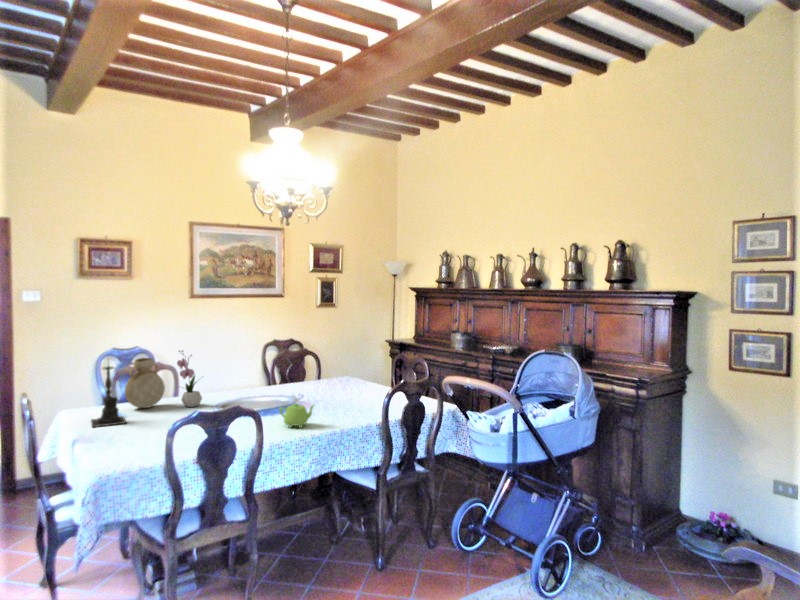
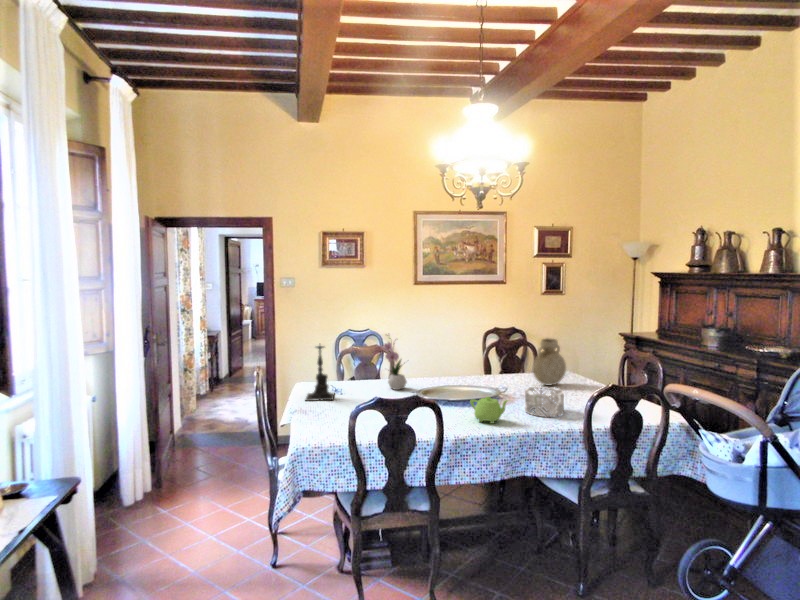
vase: present [125,358,165,408] -> present [533,338,566,385]
decorative bowl: none [325,391,358,417] -> present [525,386,564,417]

